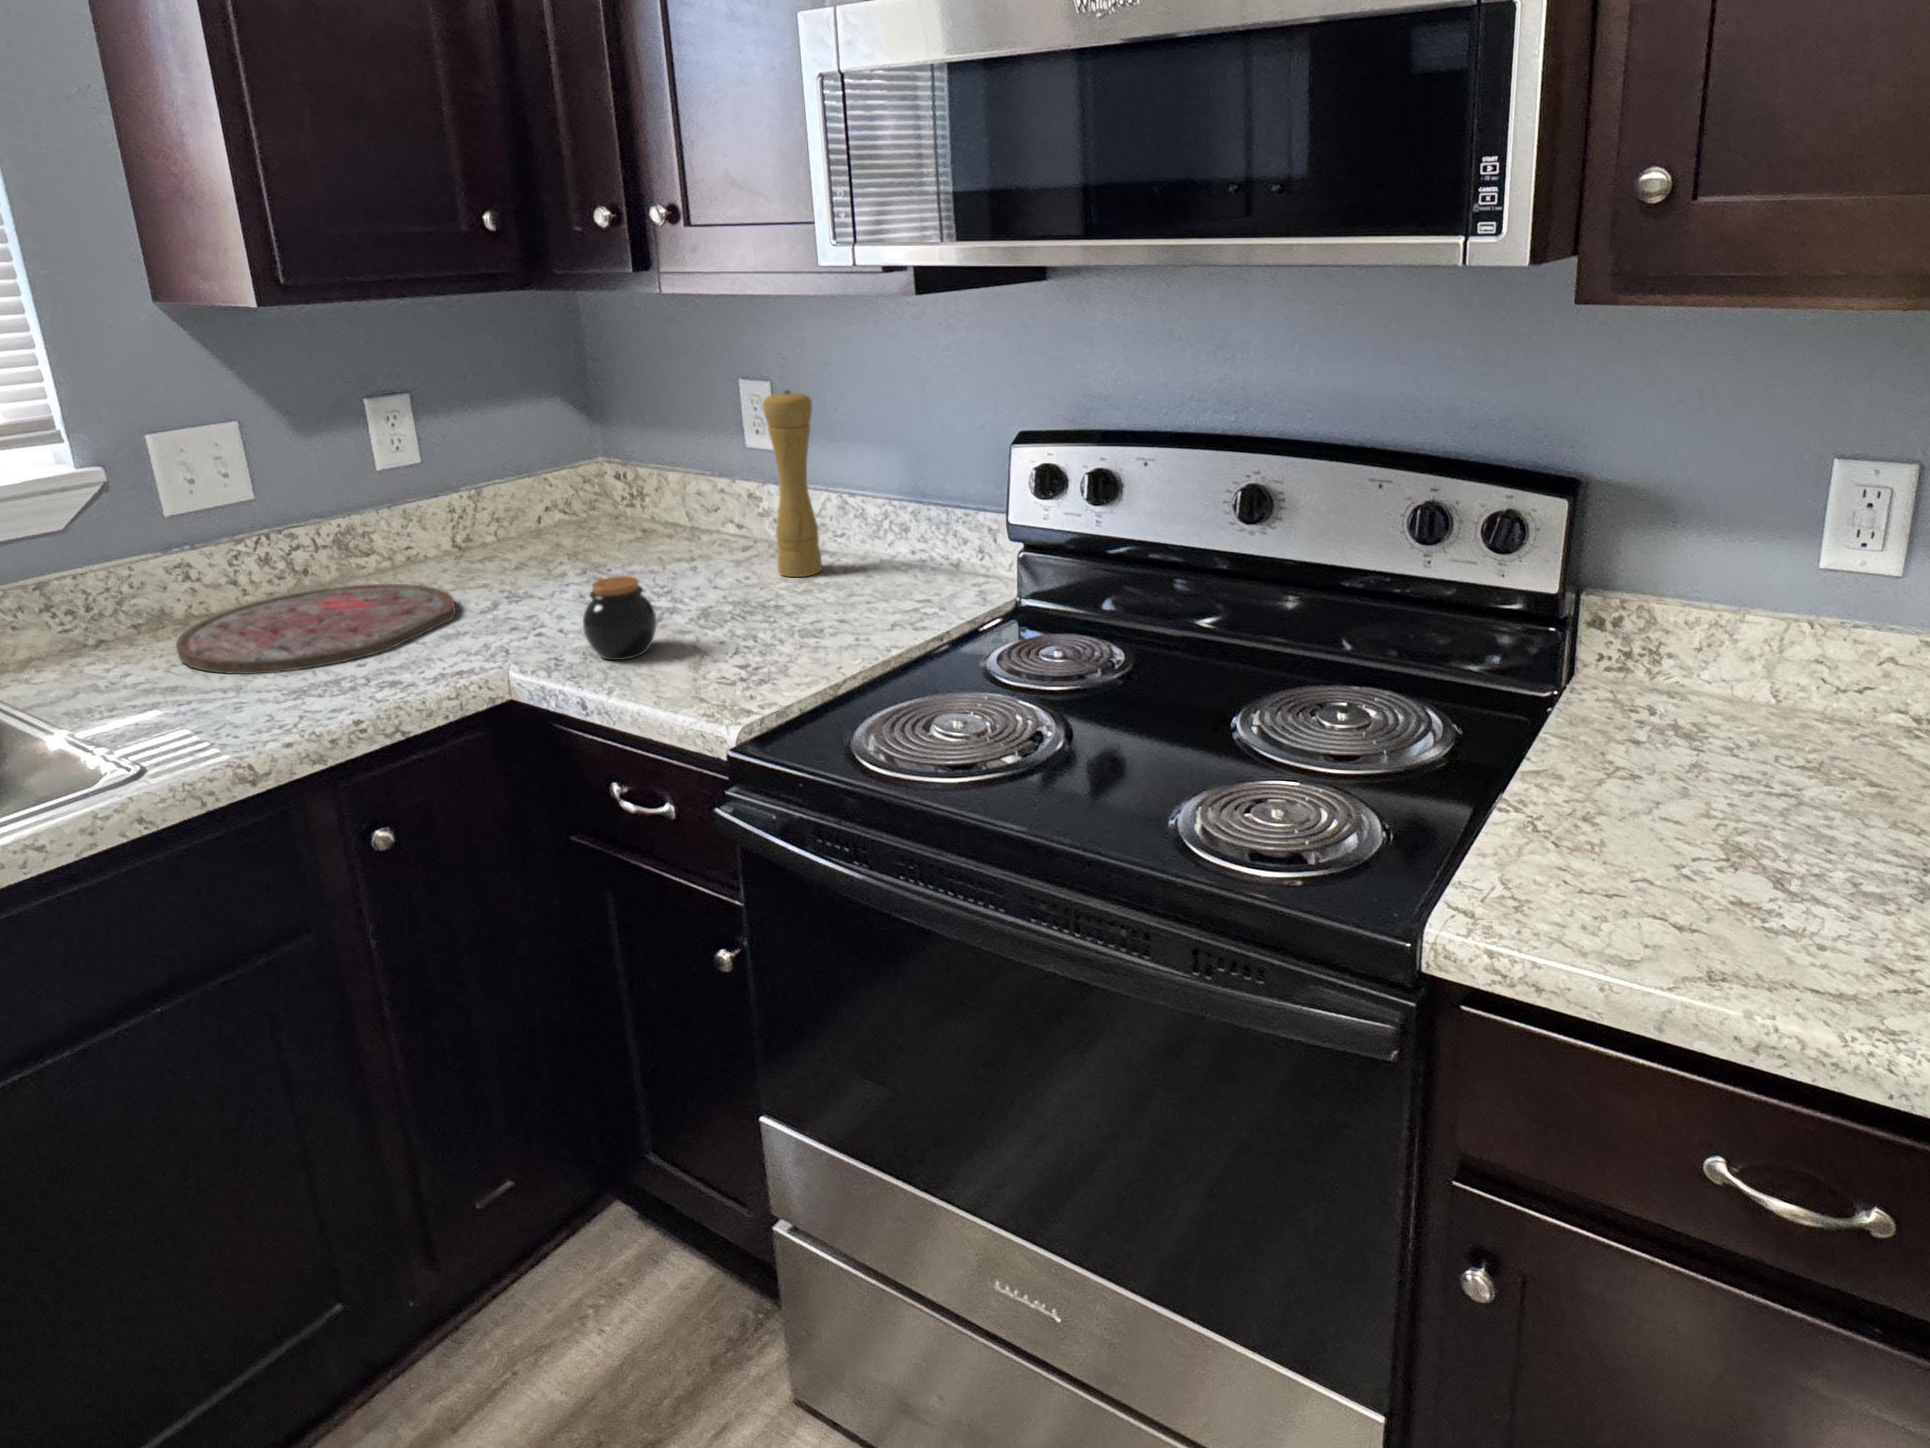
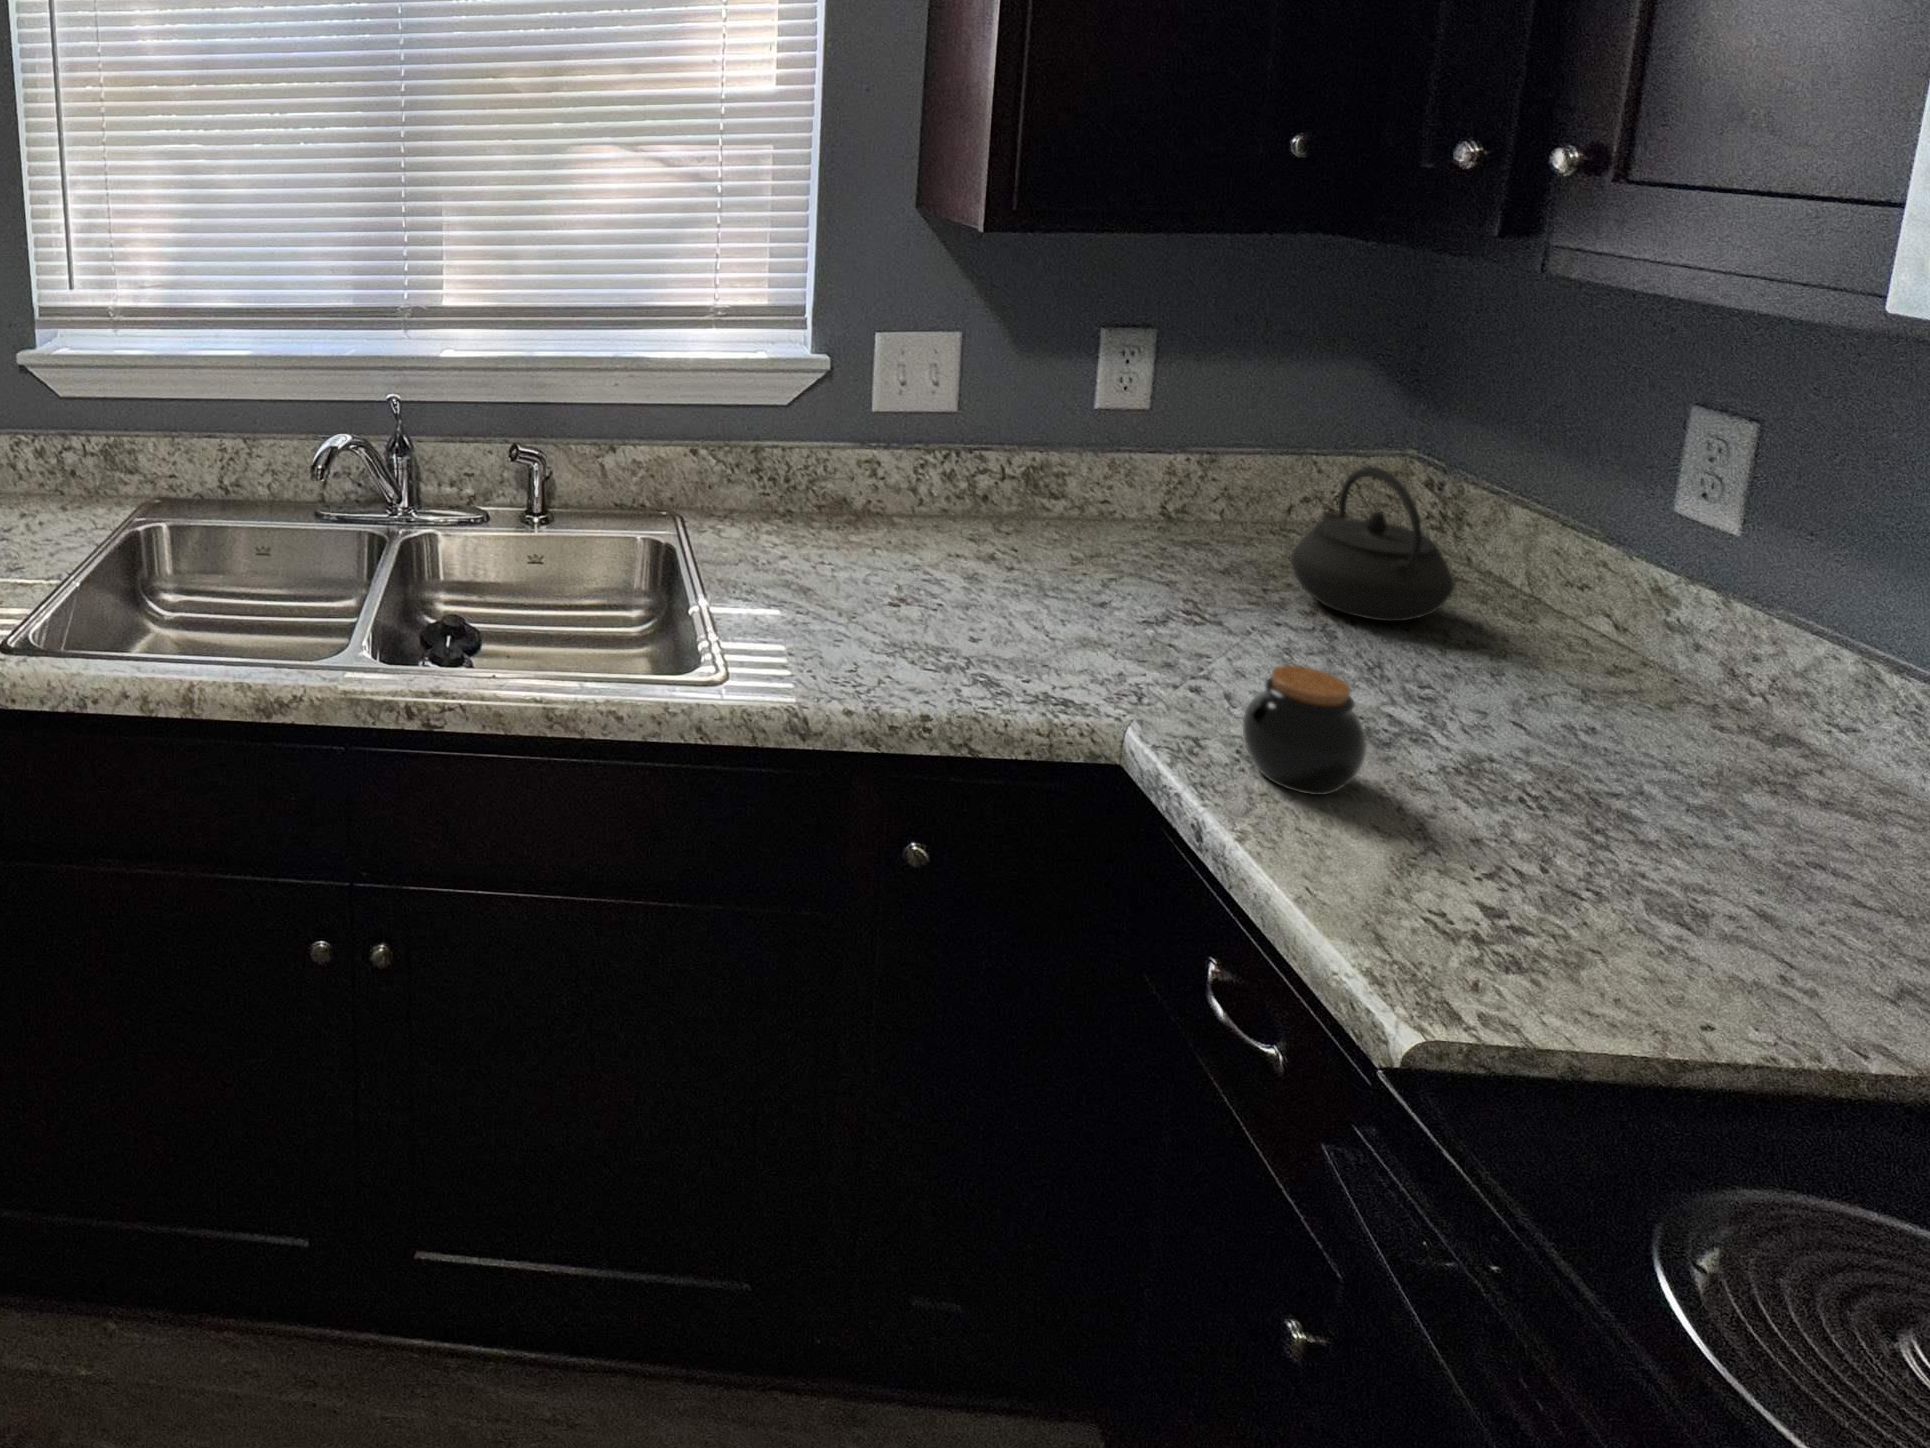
pepper mill: present [763,390,822,577] -> none [1662,462,1838,780]
kettle: none [559,458,658,567] -> present [1291,467,1454,621]
cutting board: present [176,584,456,674] -> none [830,517,1118,632]

